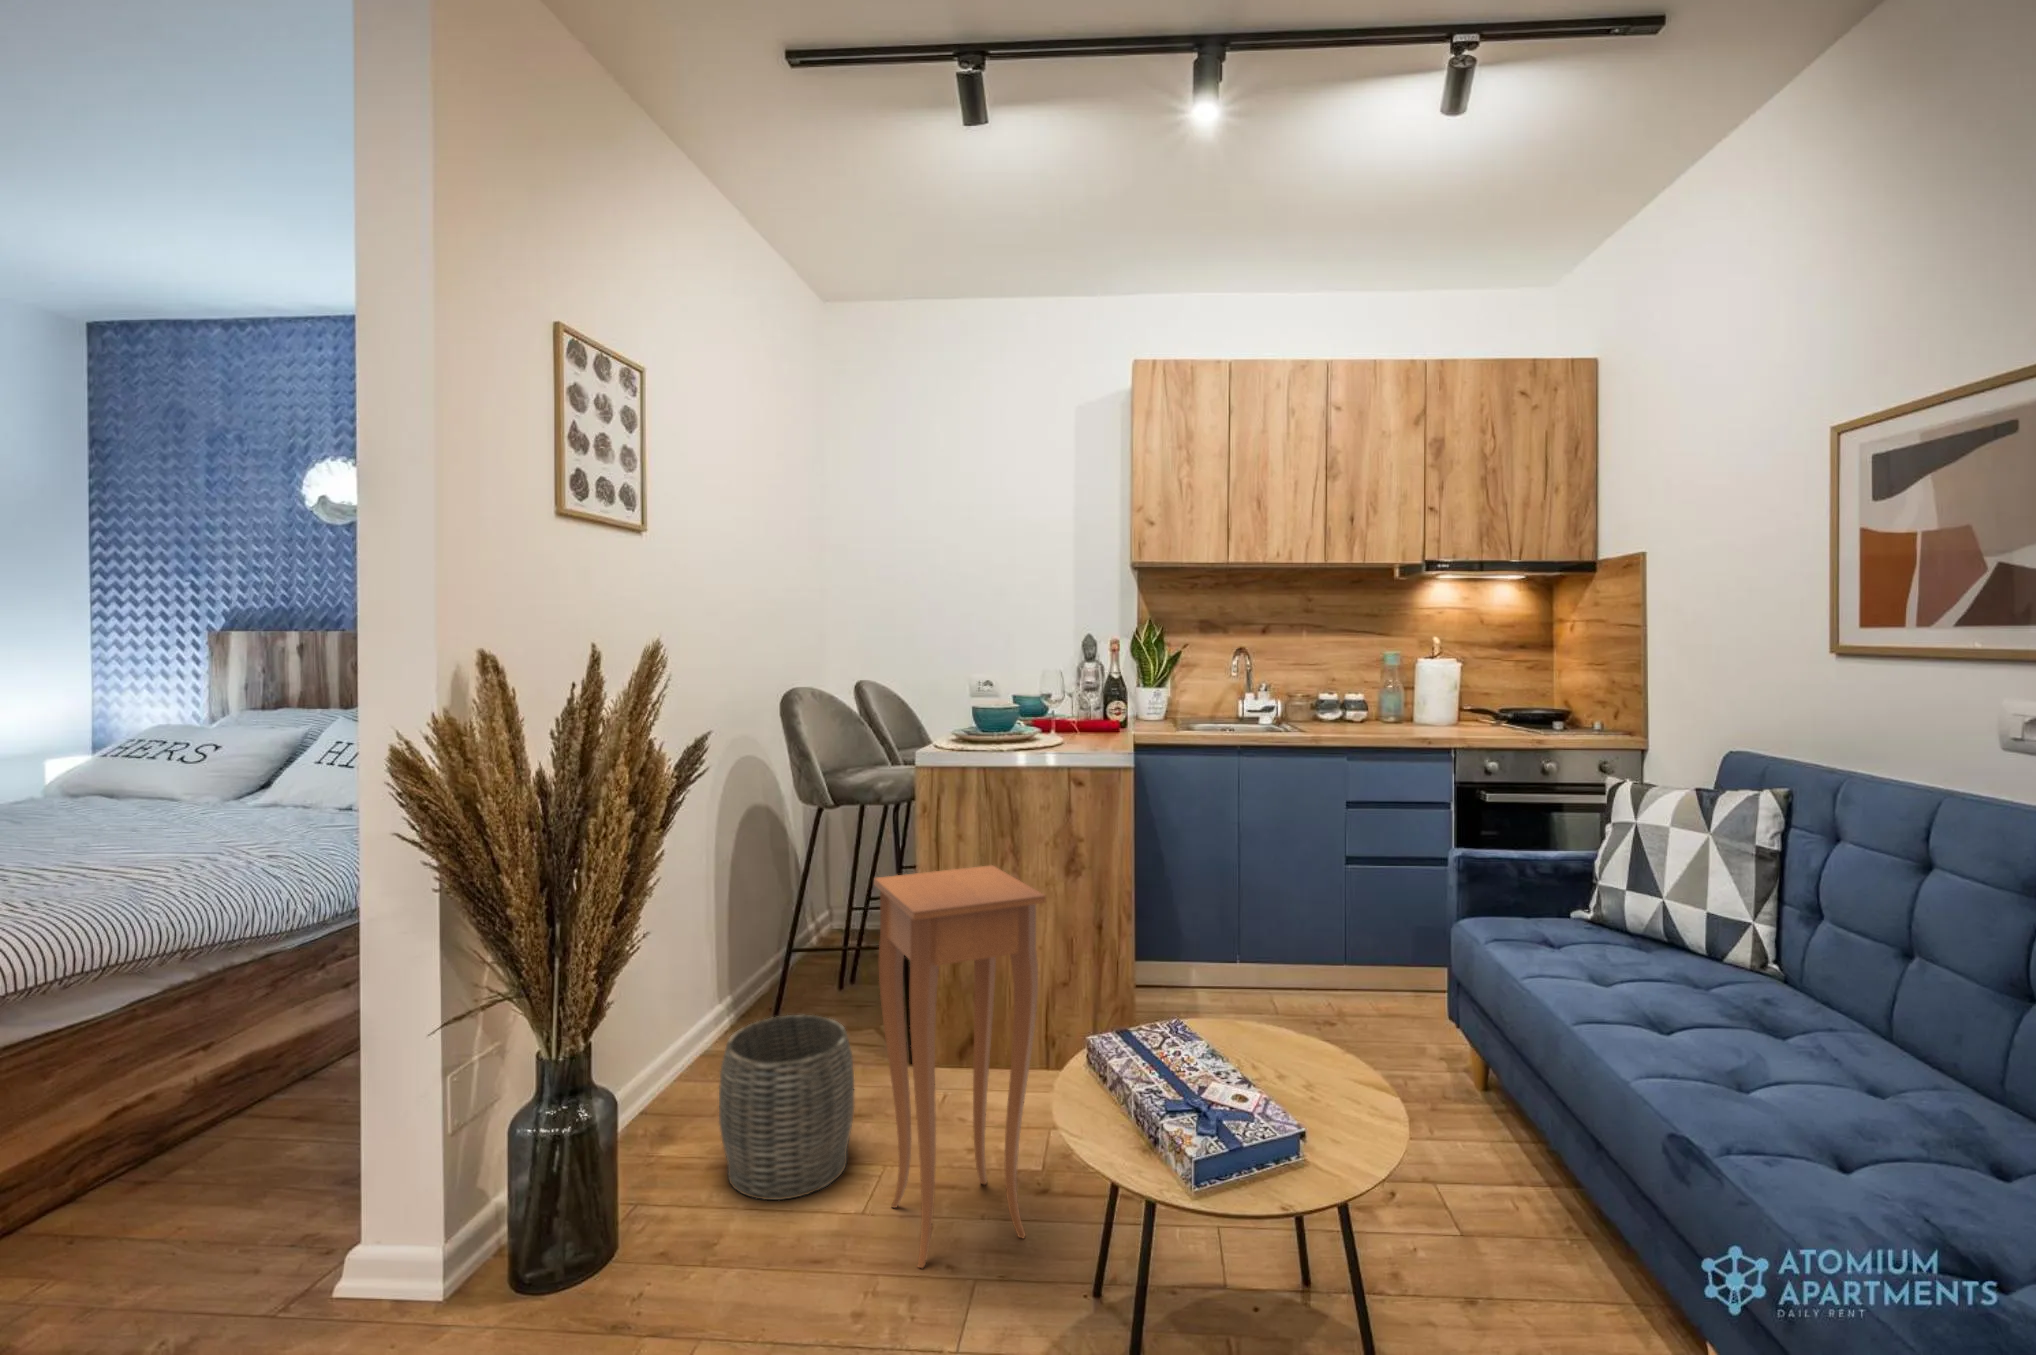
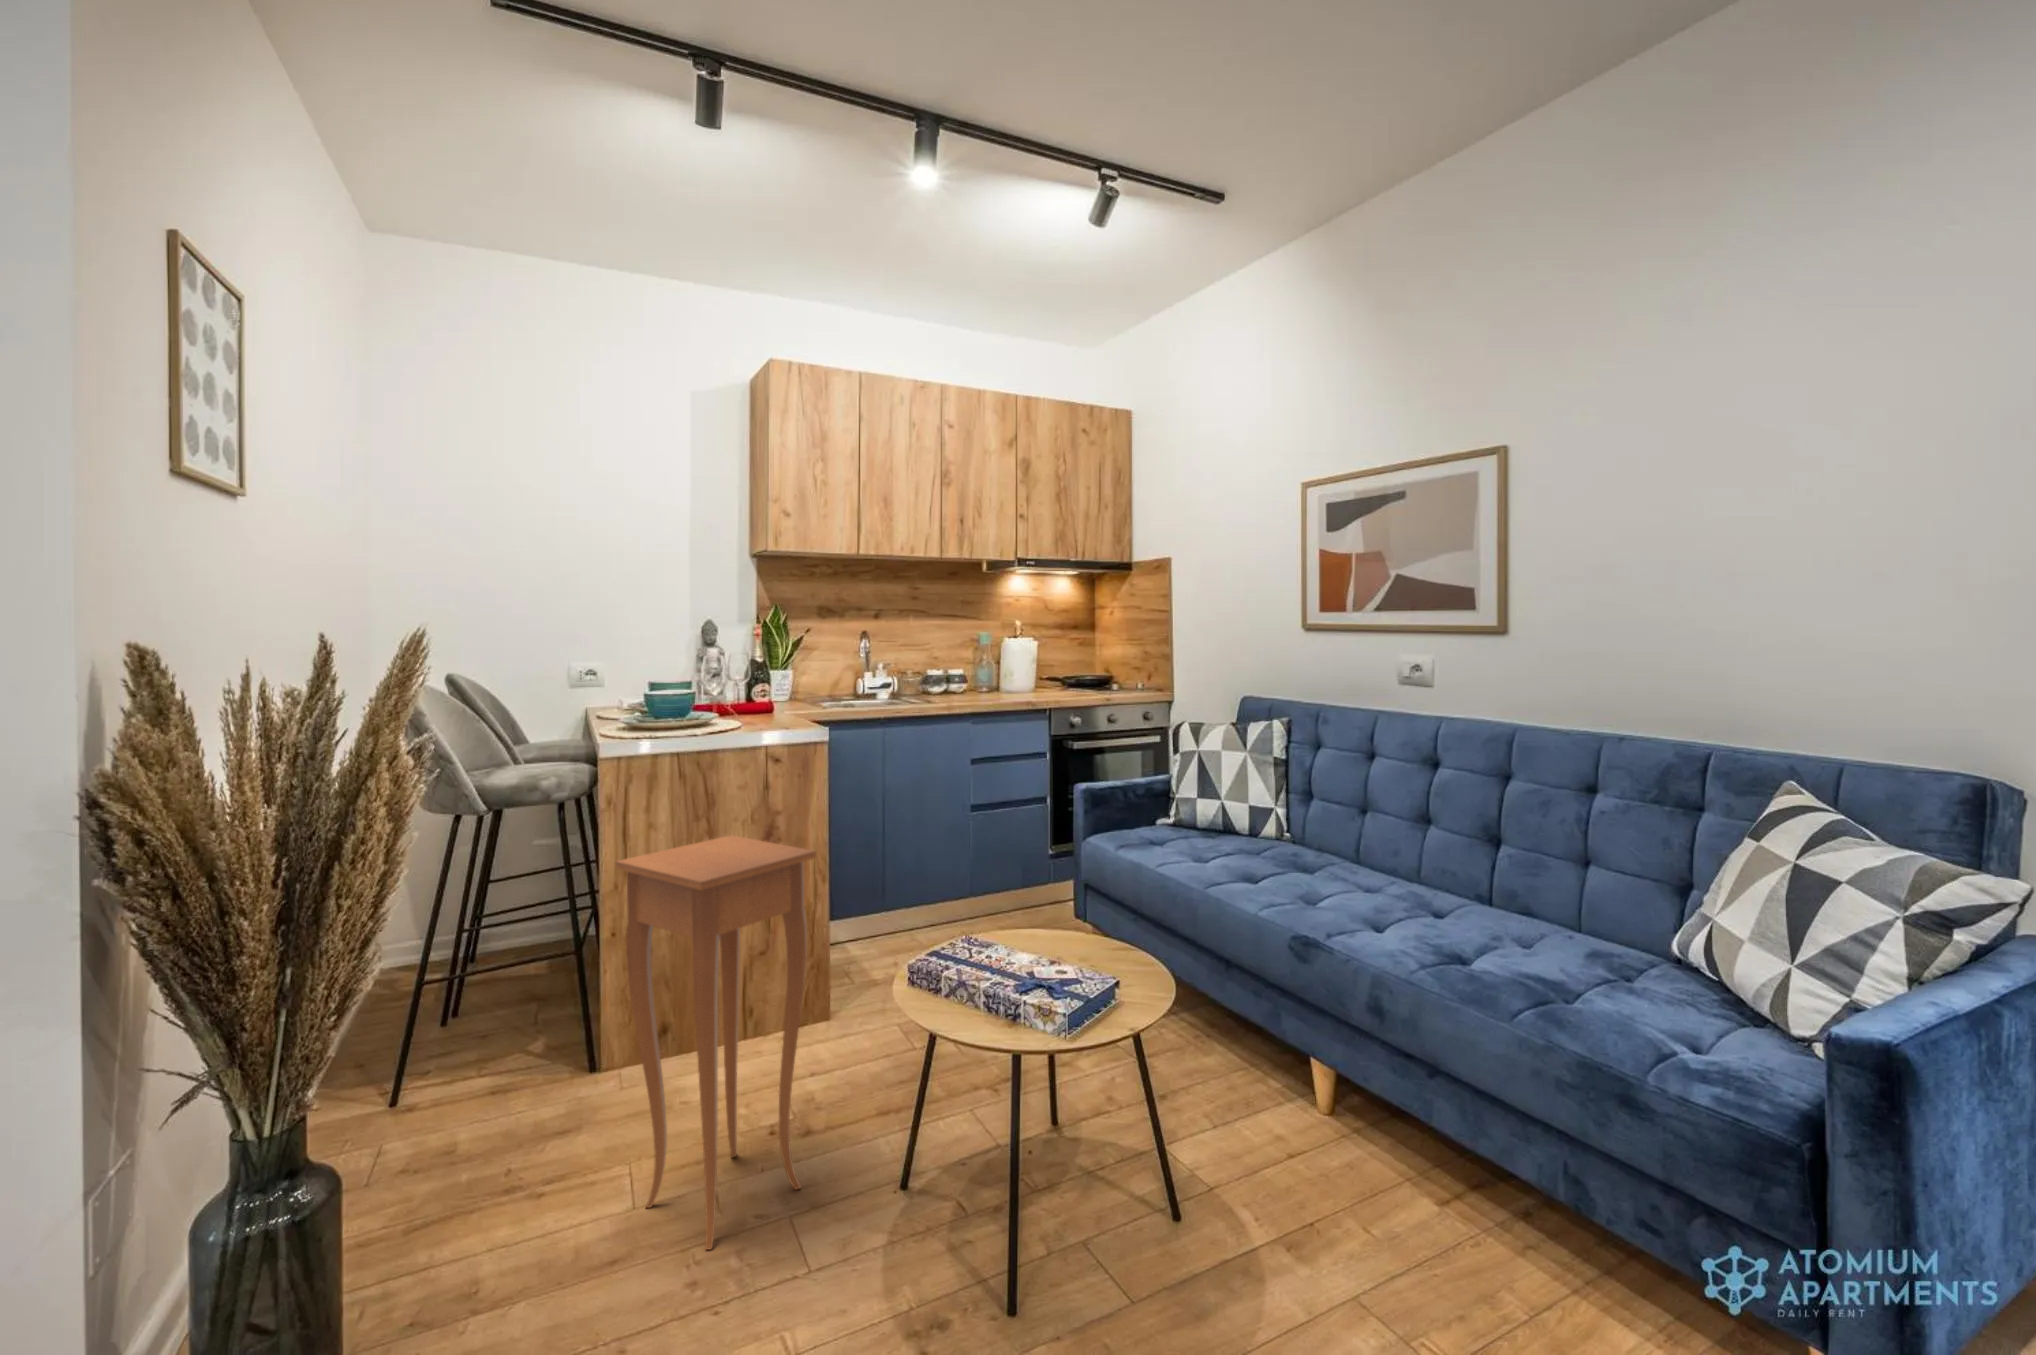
woven basket: present [719,1015,854,1200] -> none [400,1034,576,1255]

